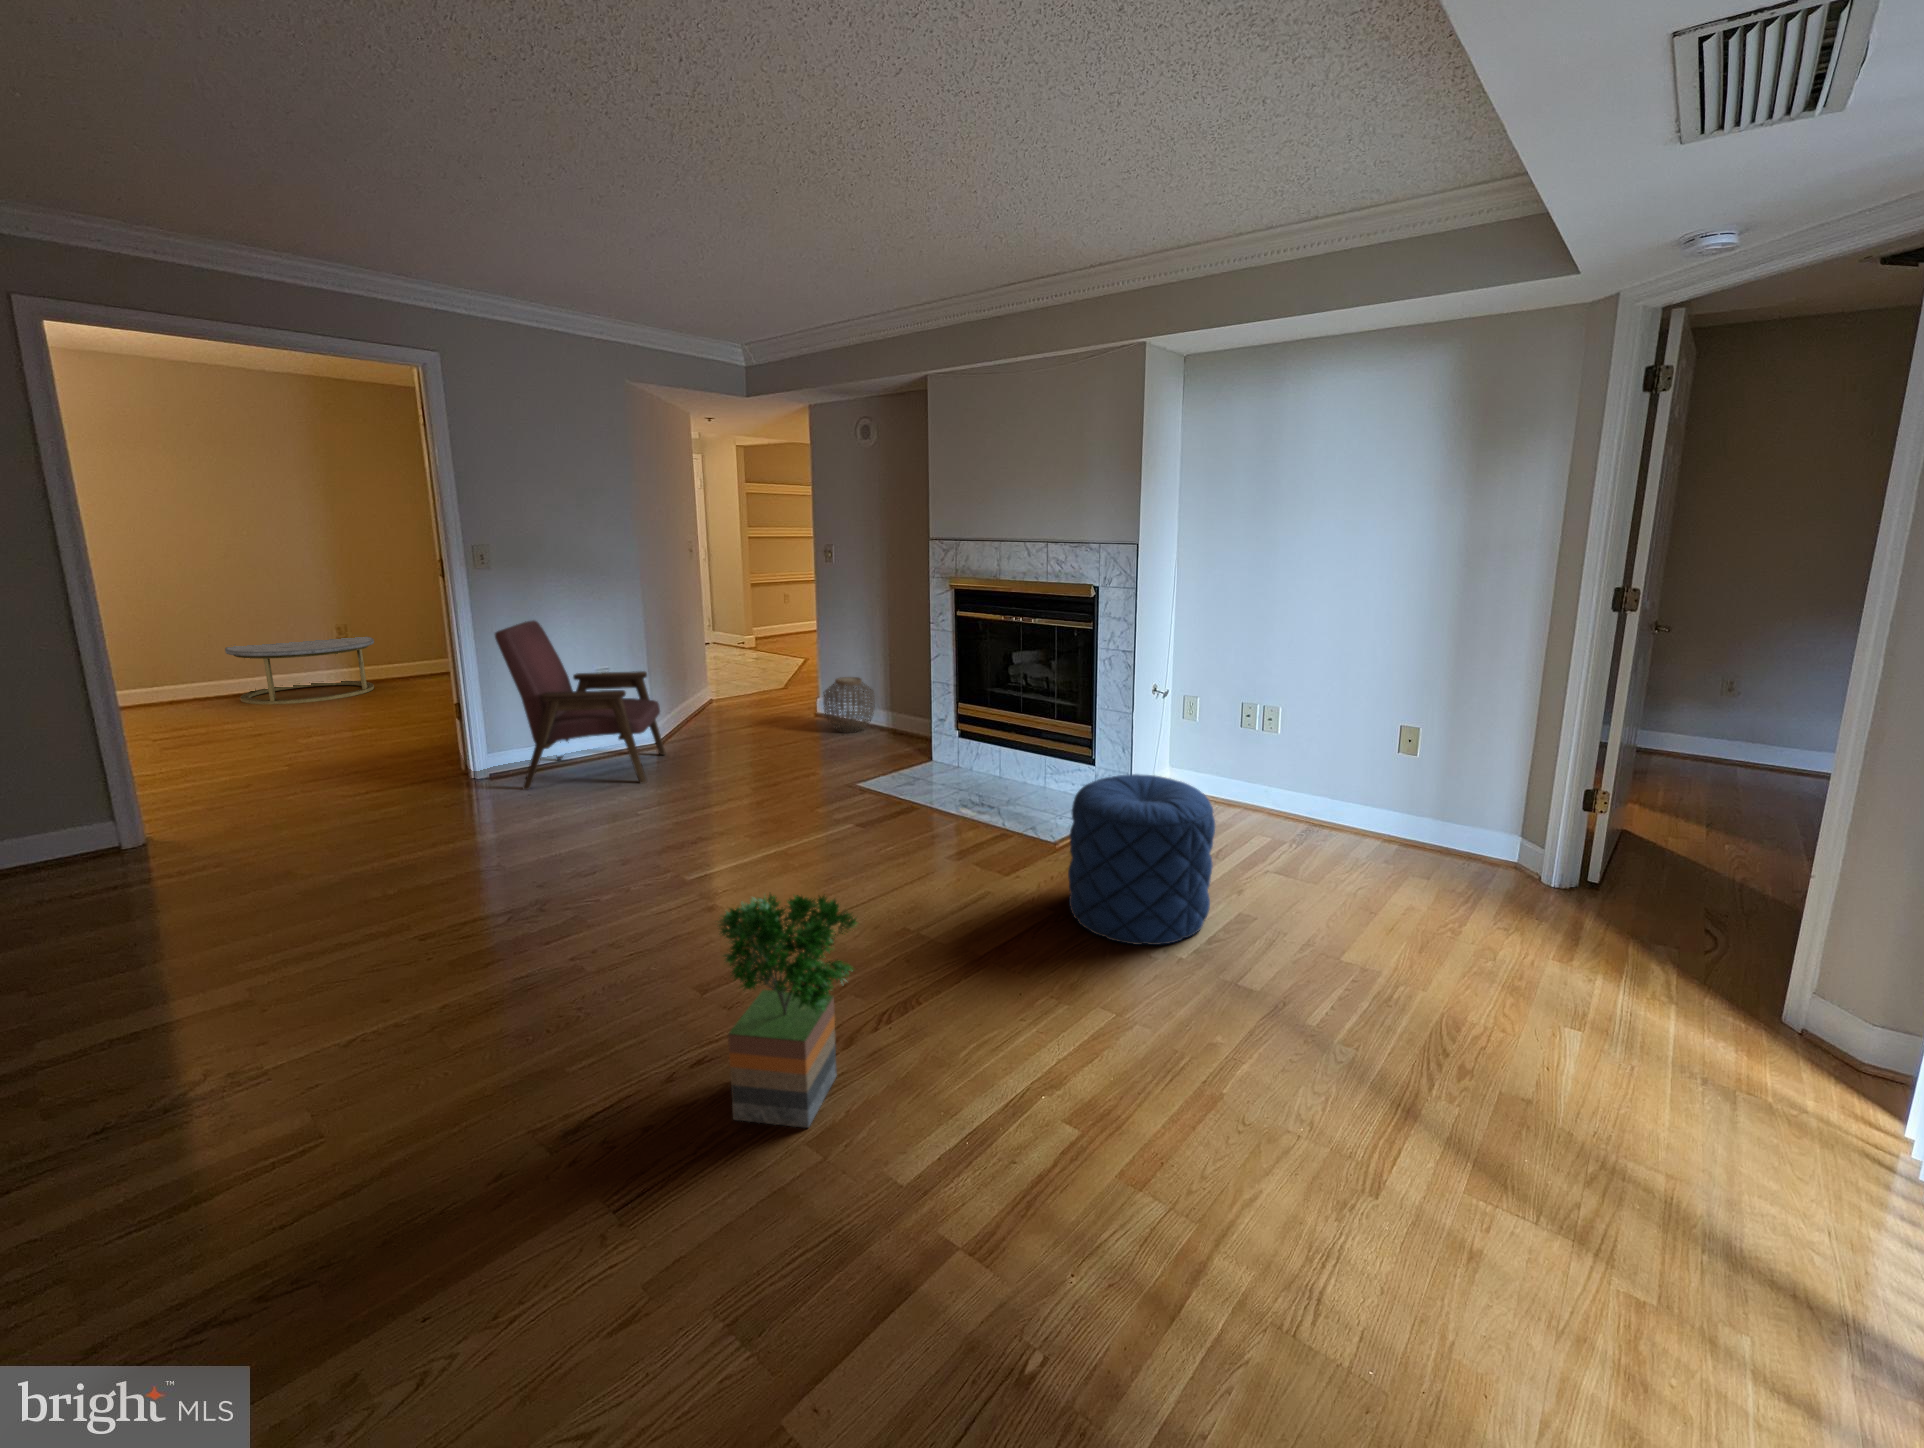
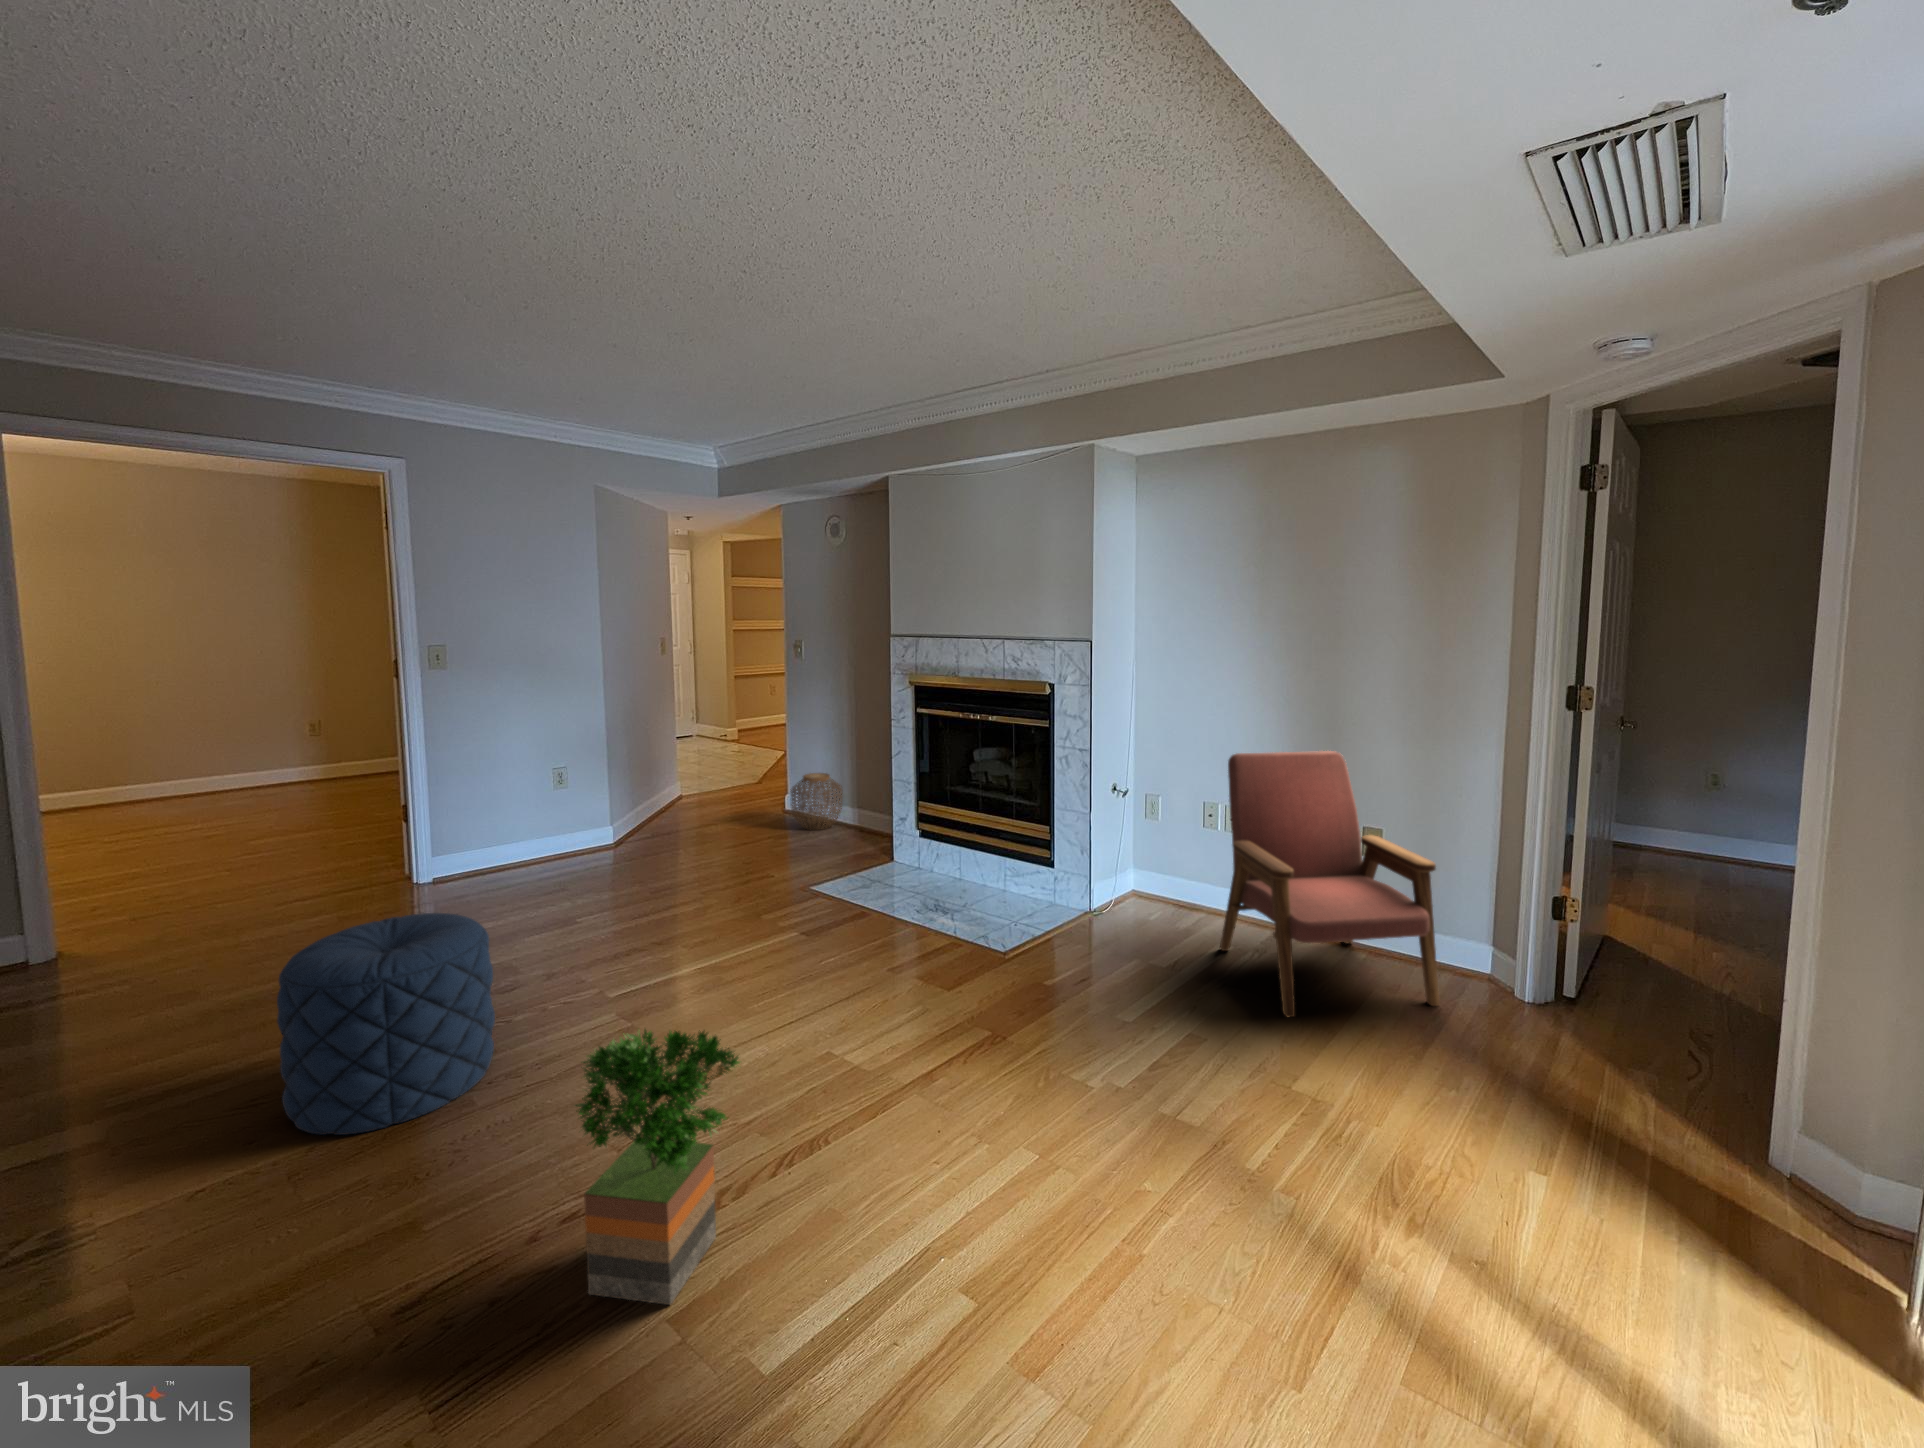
armchair: present [495,620,665,790] -> present [1220,751,1439,1017]
coffee table: present [225,637,374,704] -> none [202,732,354,803]
pouf: present [1068,774,1215,945] -> present [277,913,495,1135]

